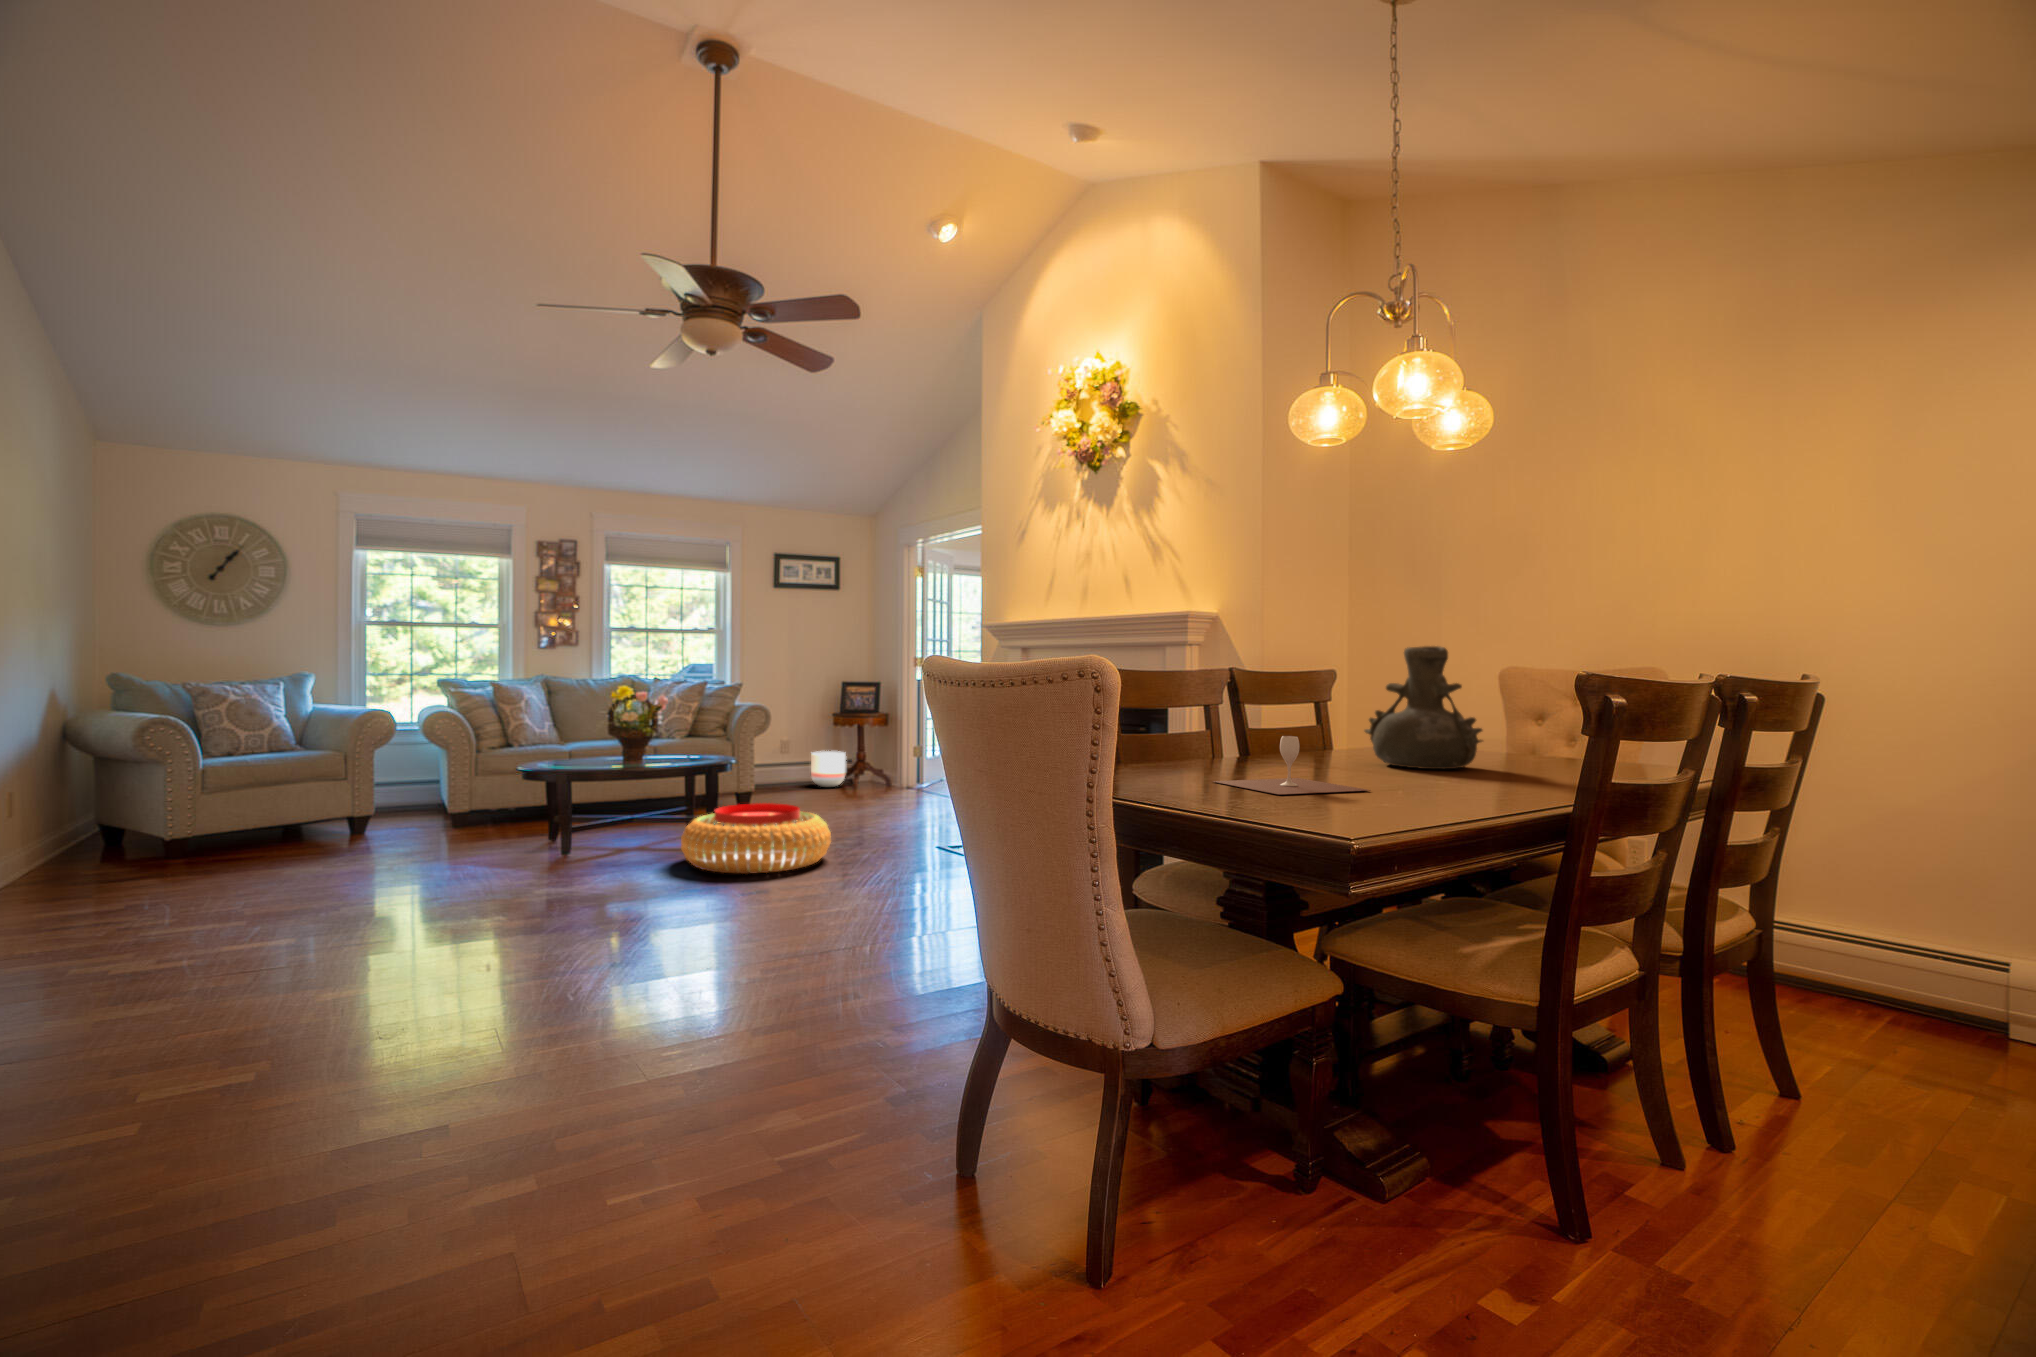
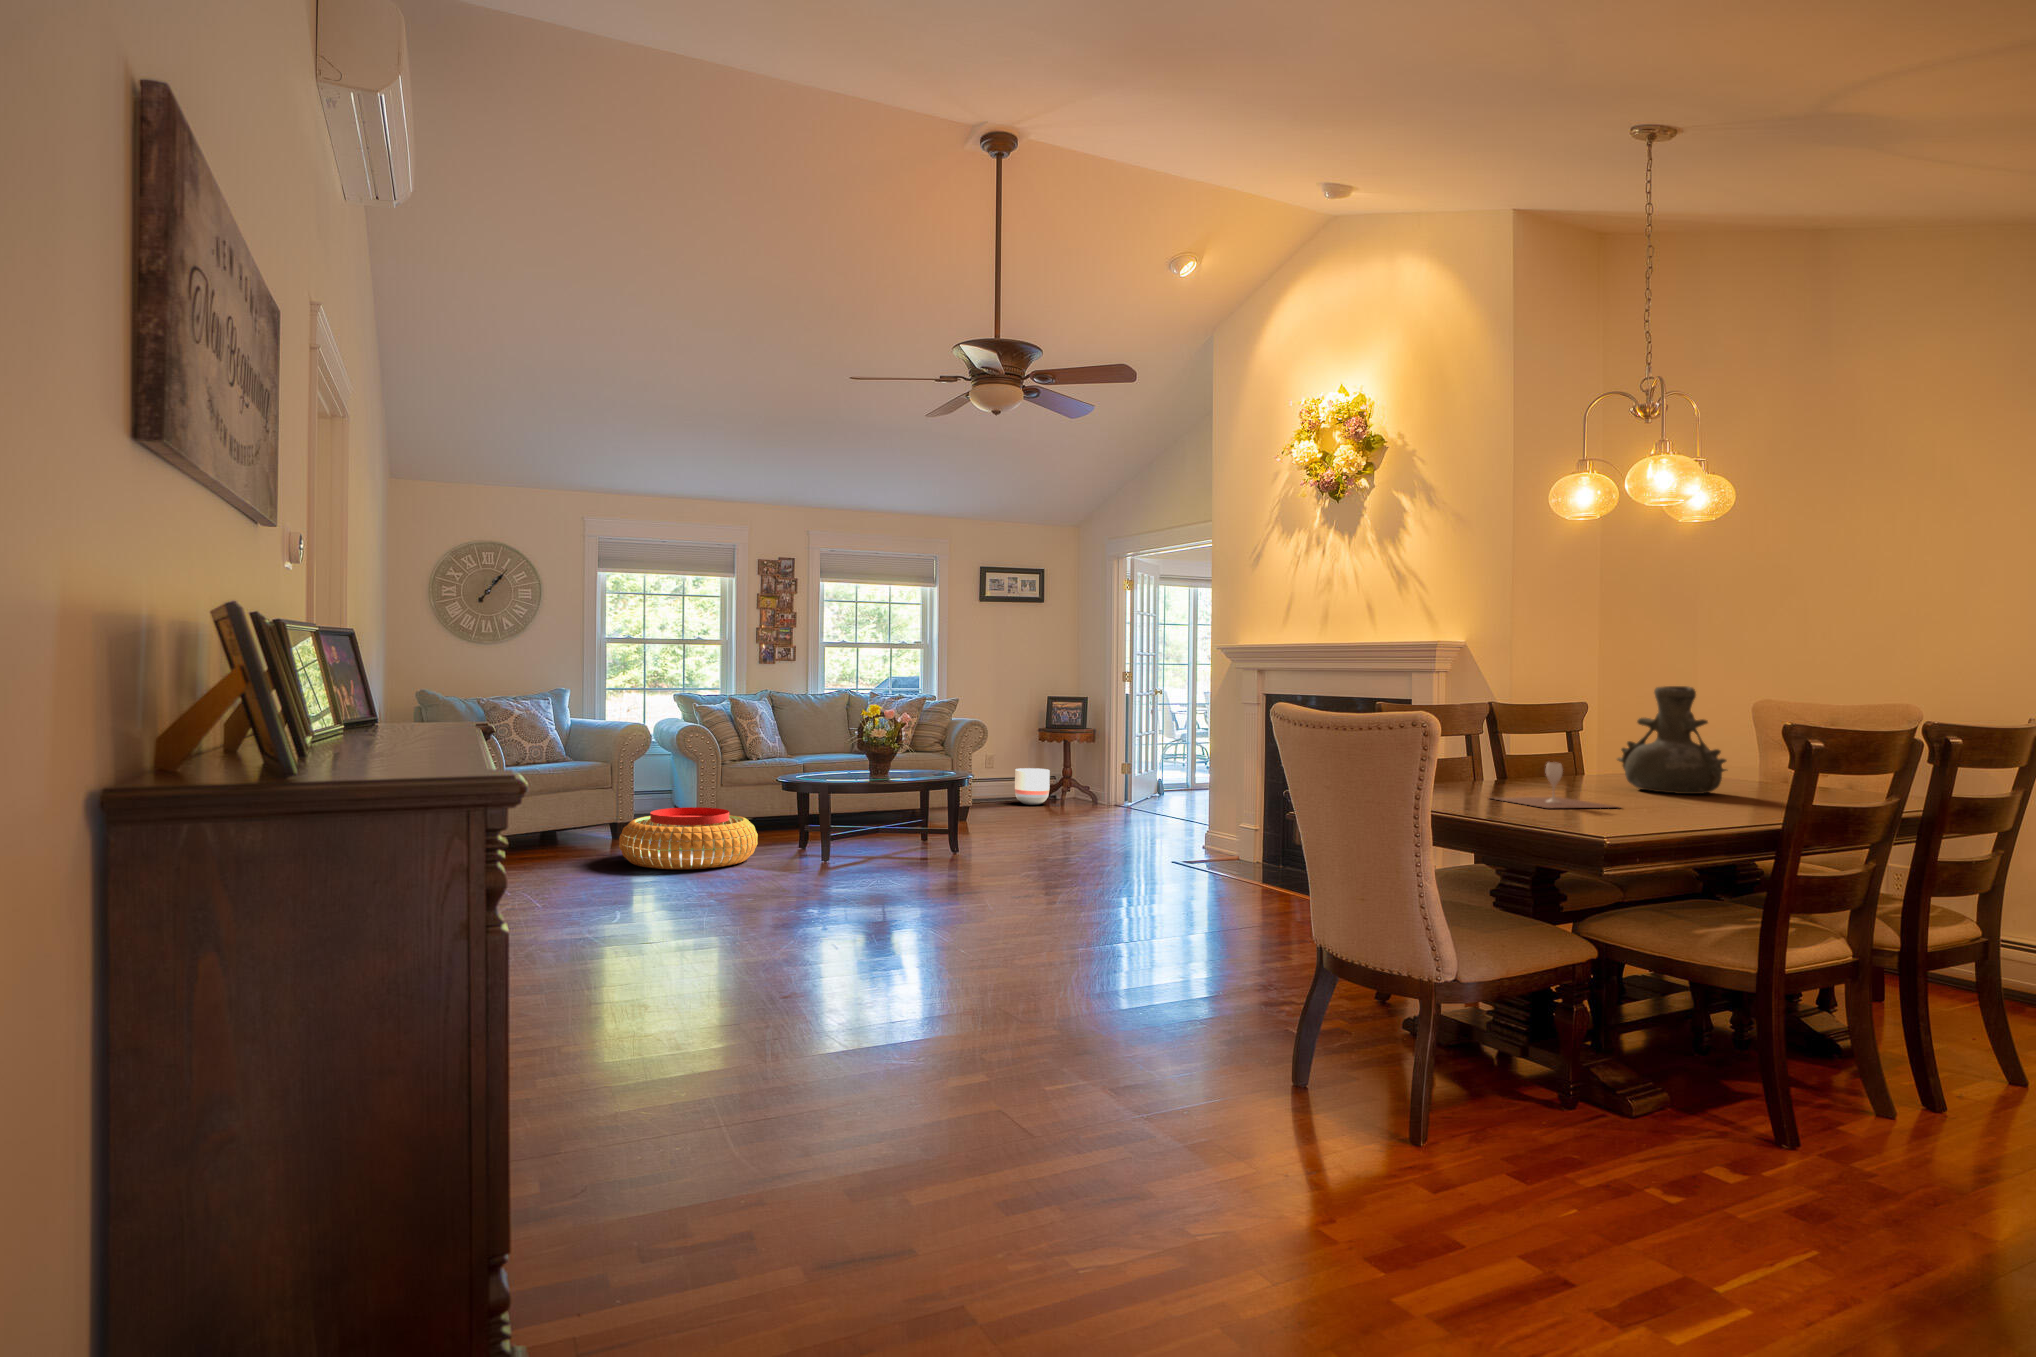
pouf: present [681,803,831,874] -> present [619,807,758,869]

